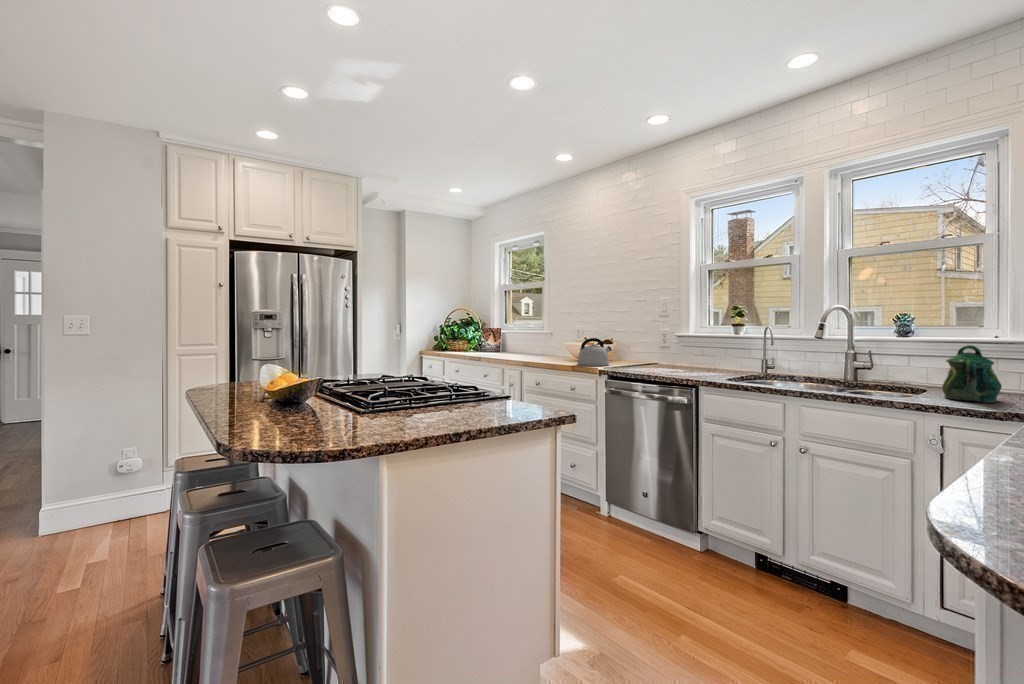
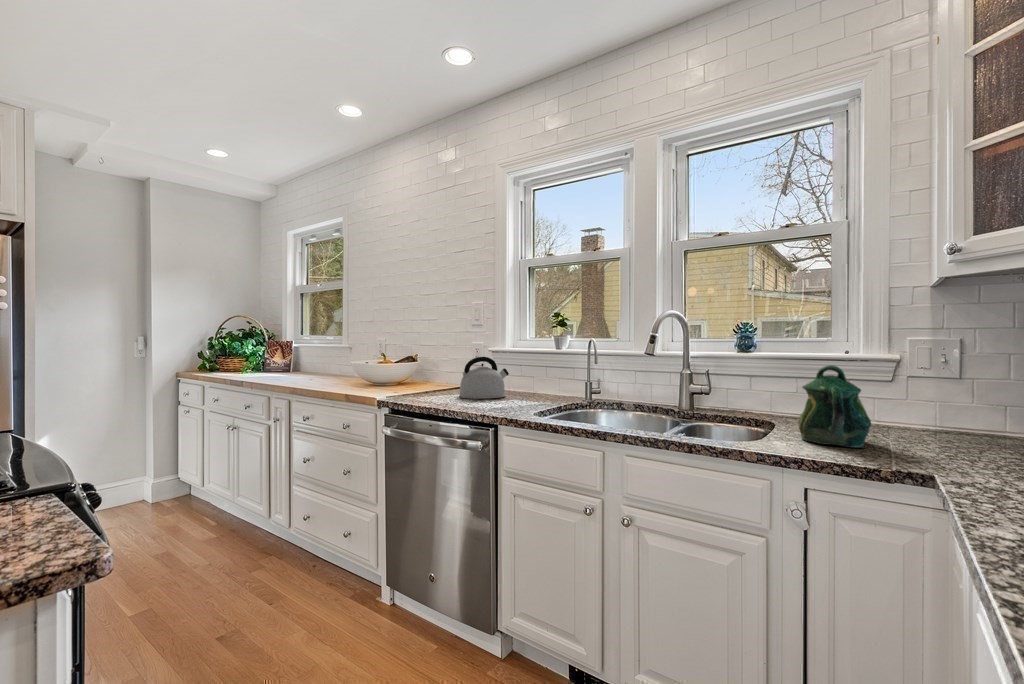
kettle: present [578,338,612,366] -> present [459,357,509,399]

